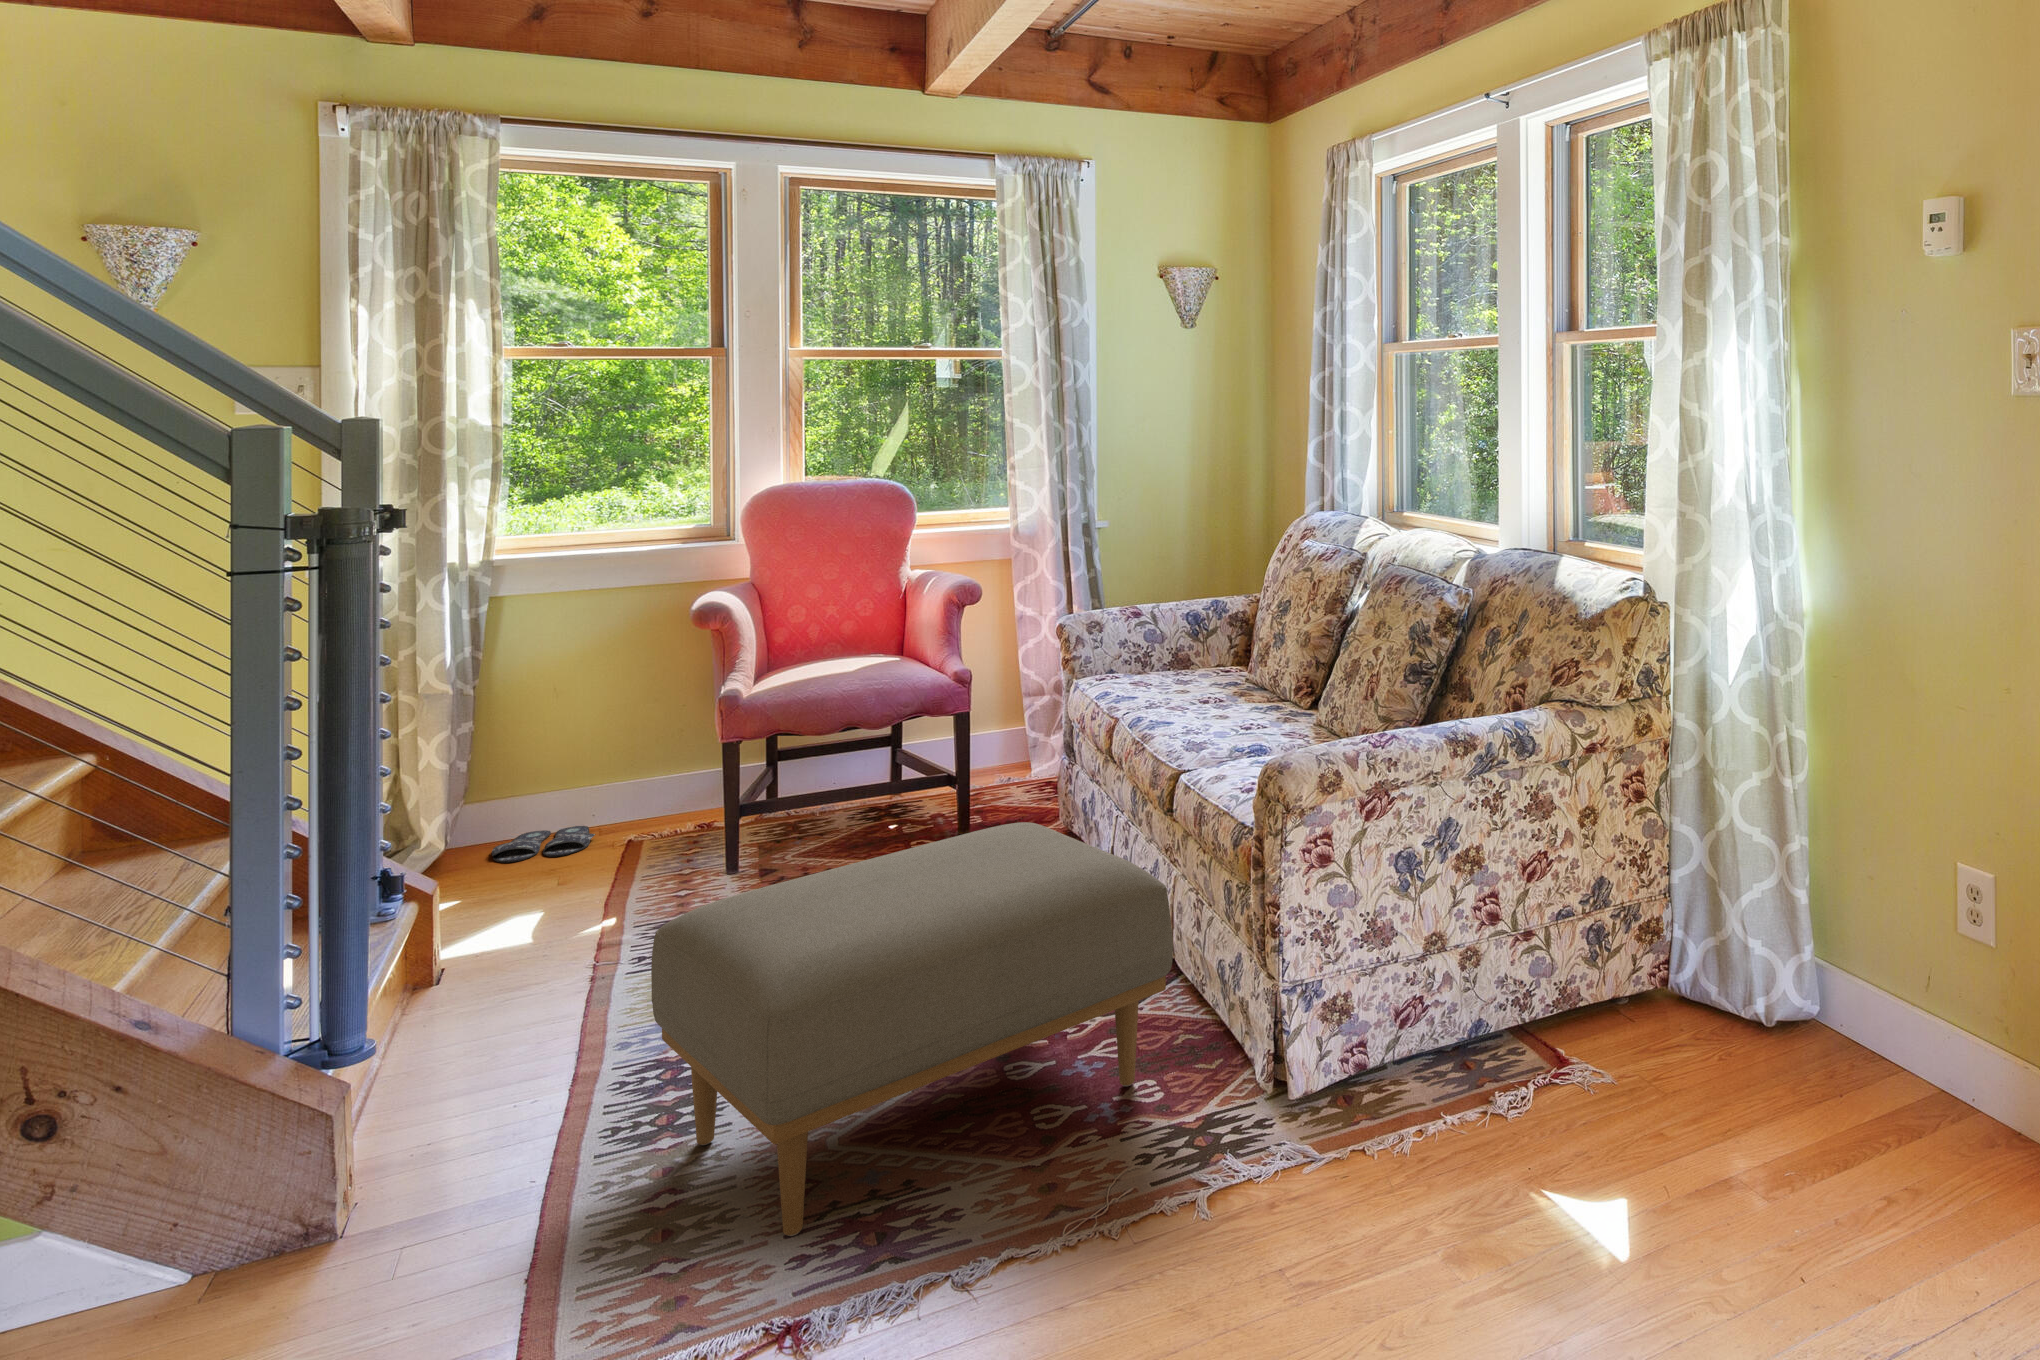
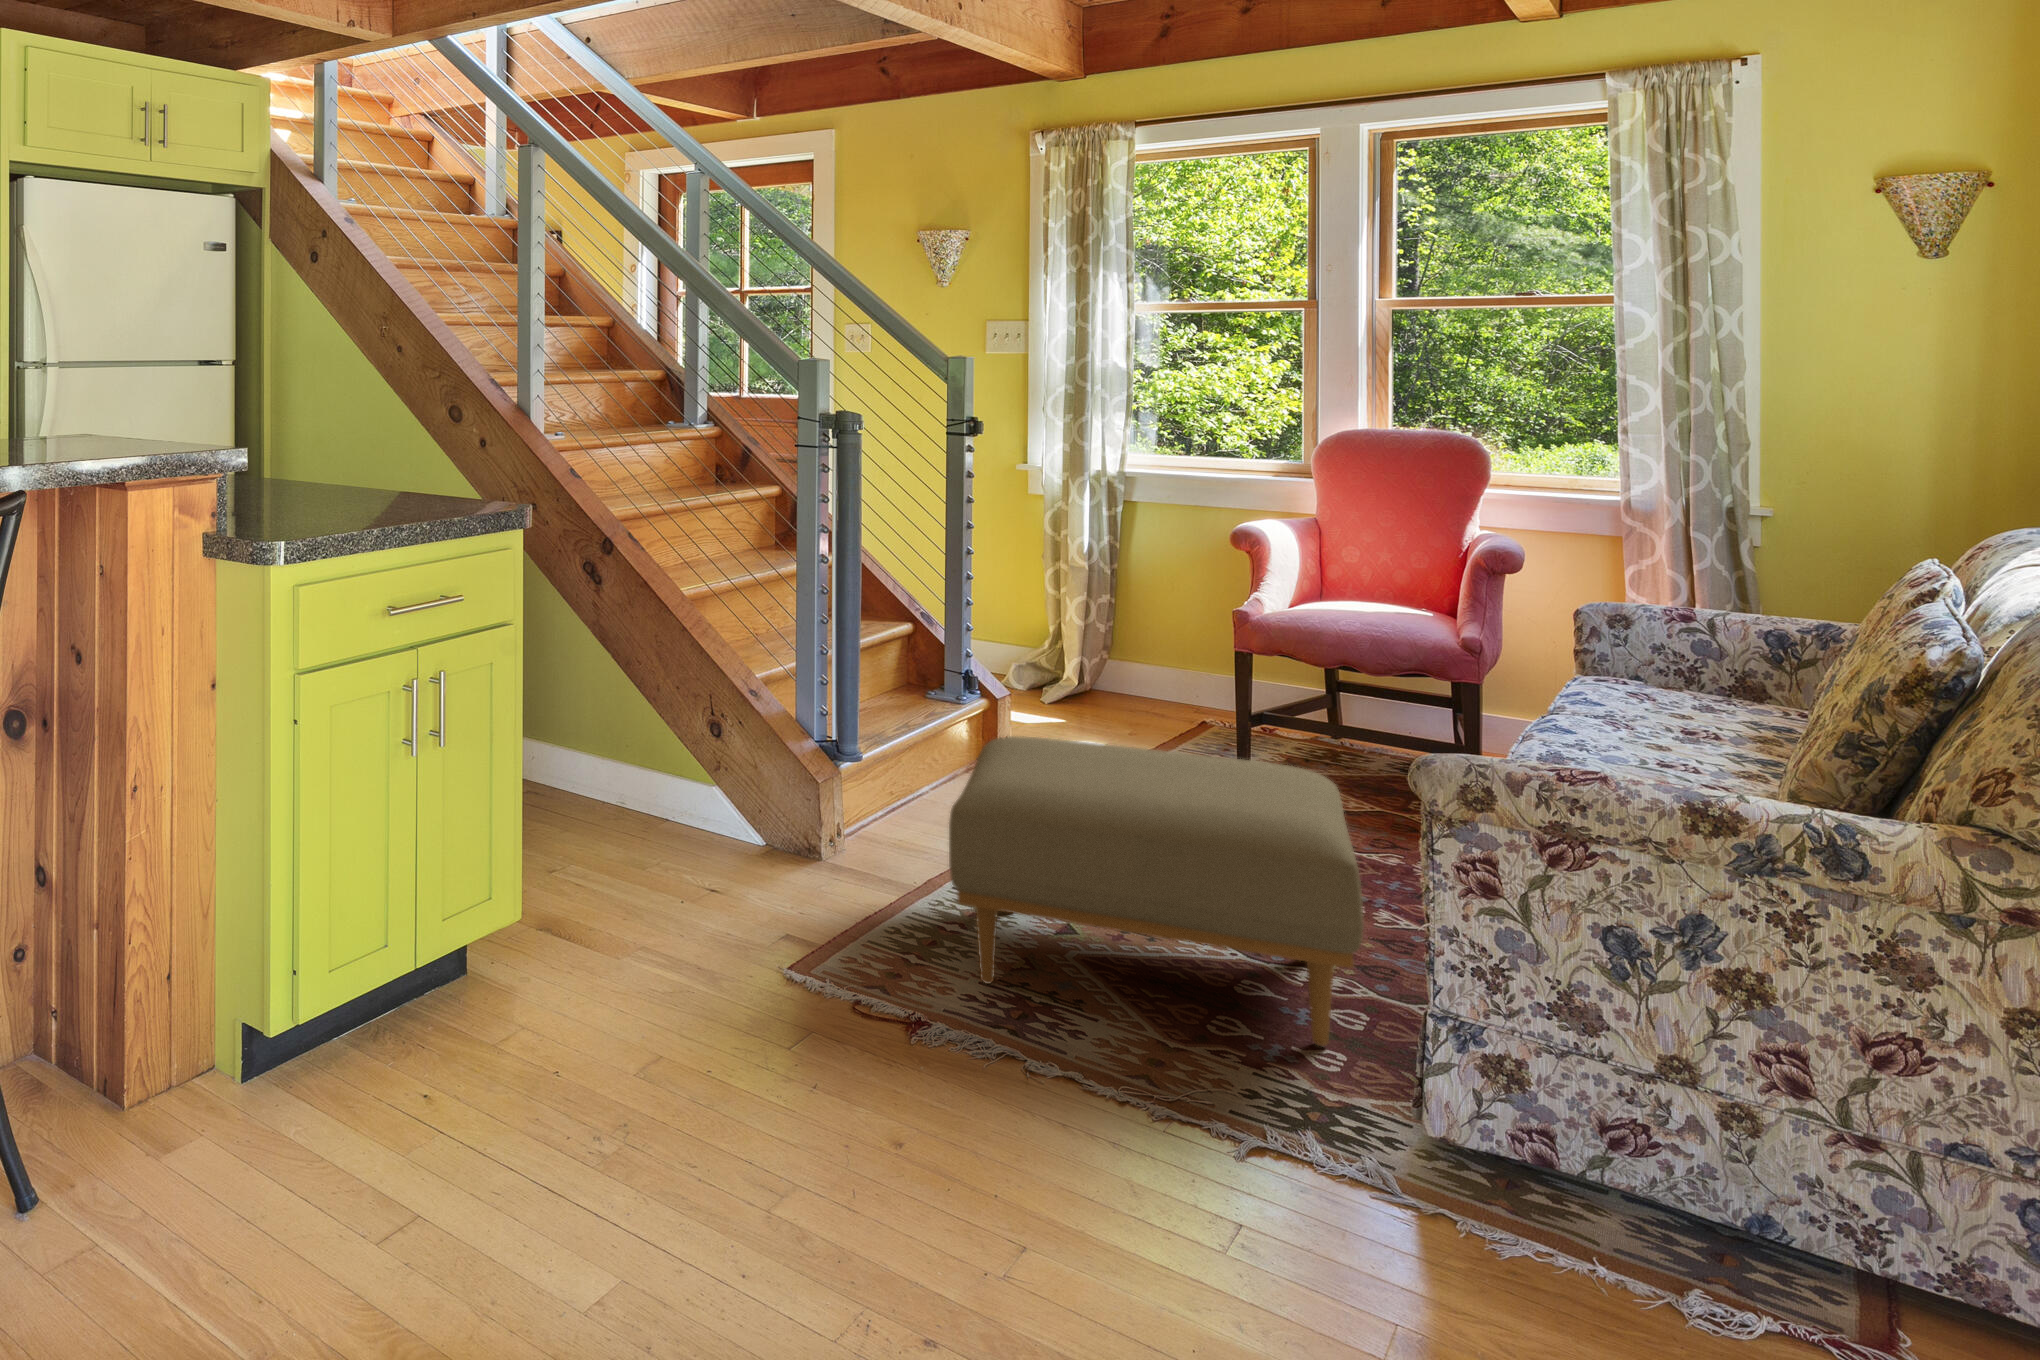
slippers: present [492,826,595,863] -> none [1113,692,1193,714]

